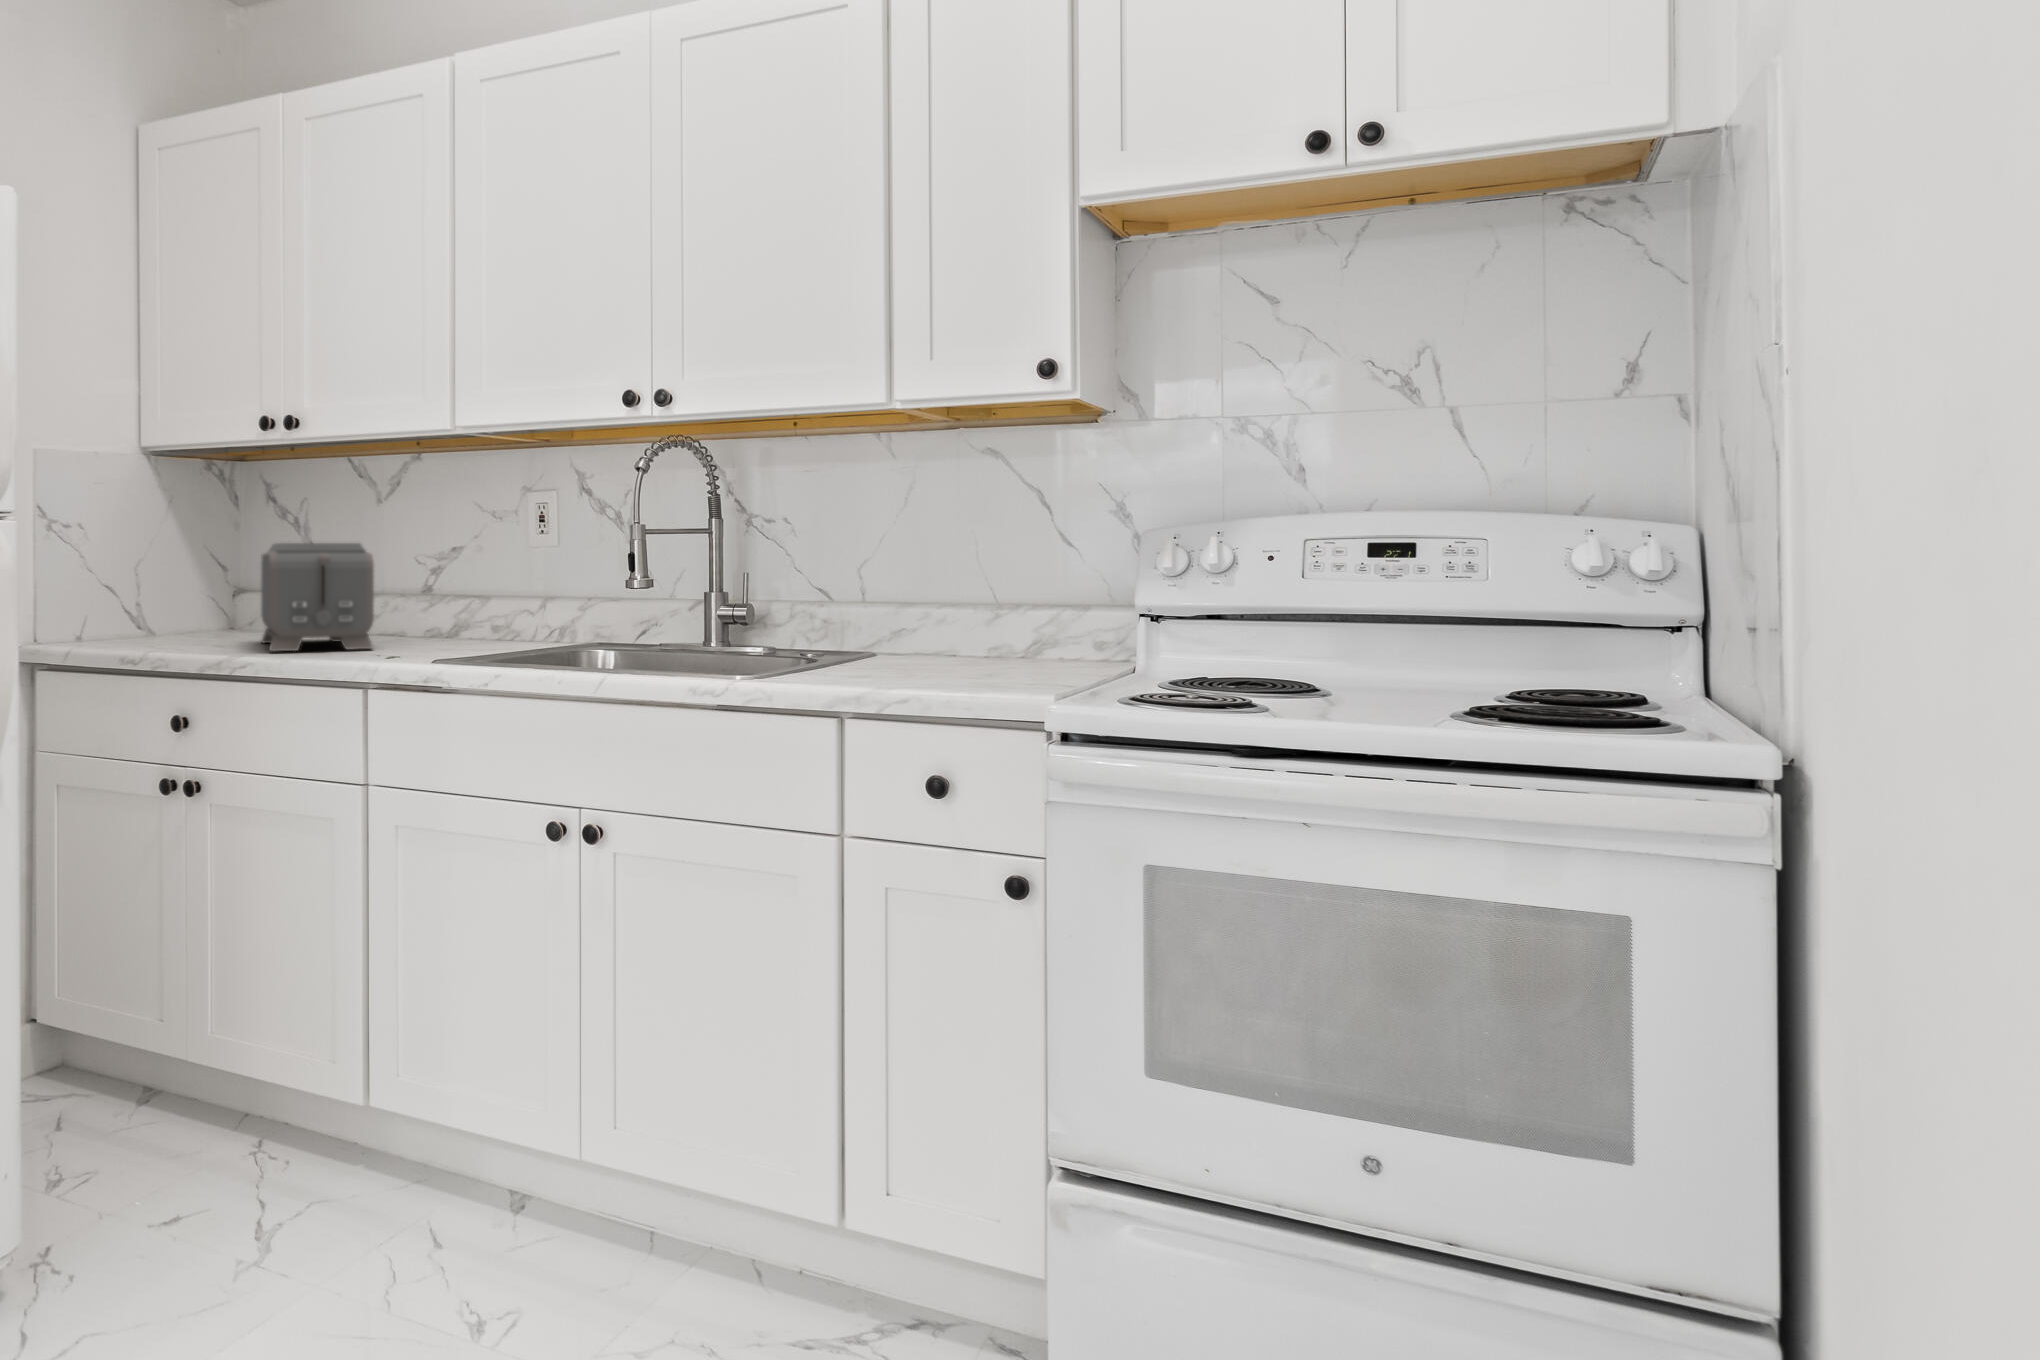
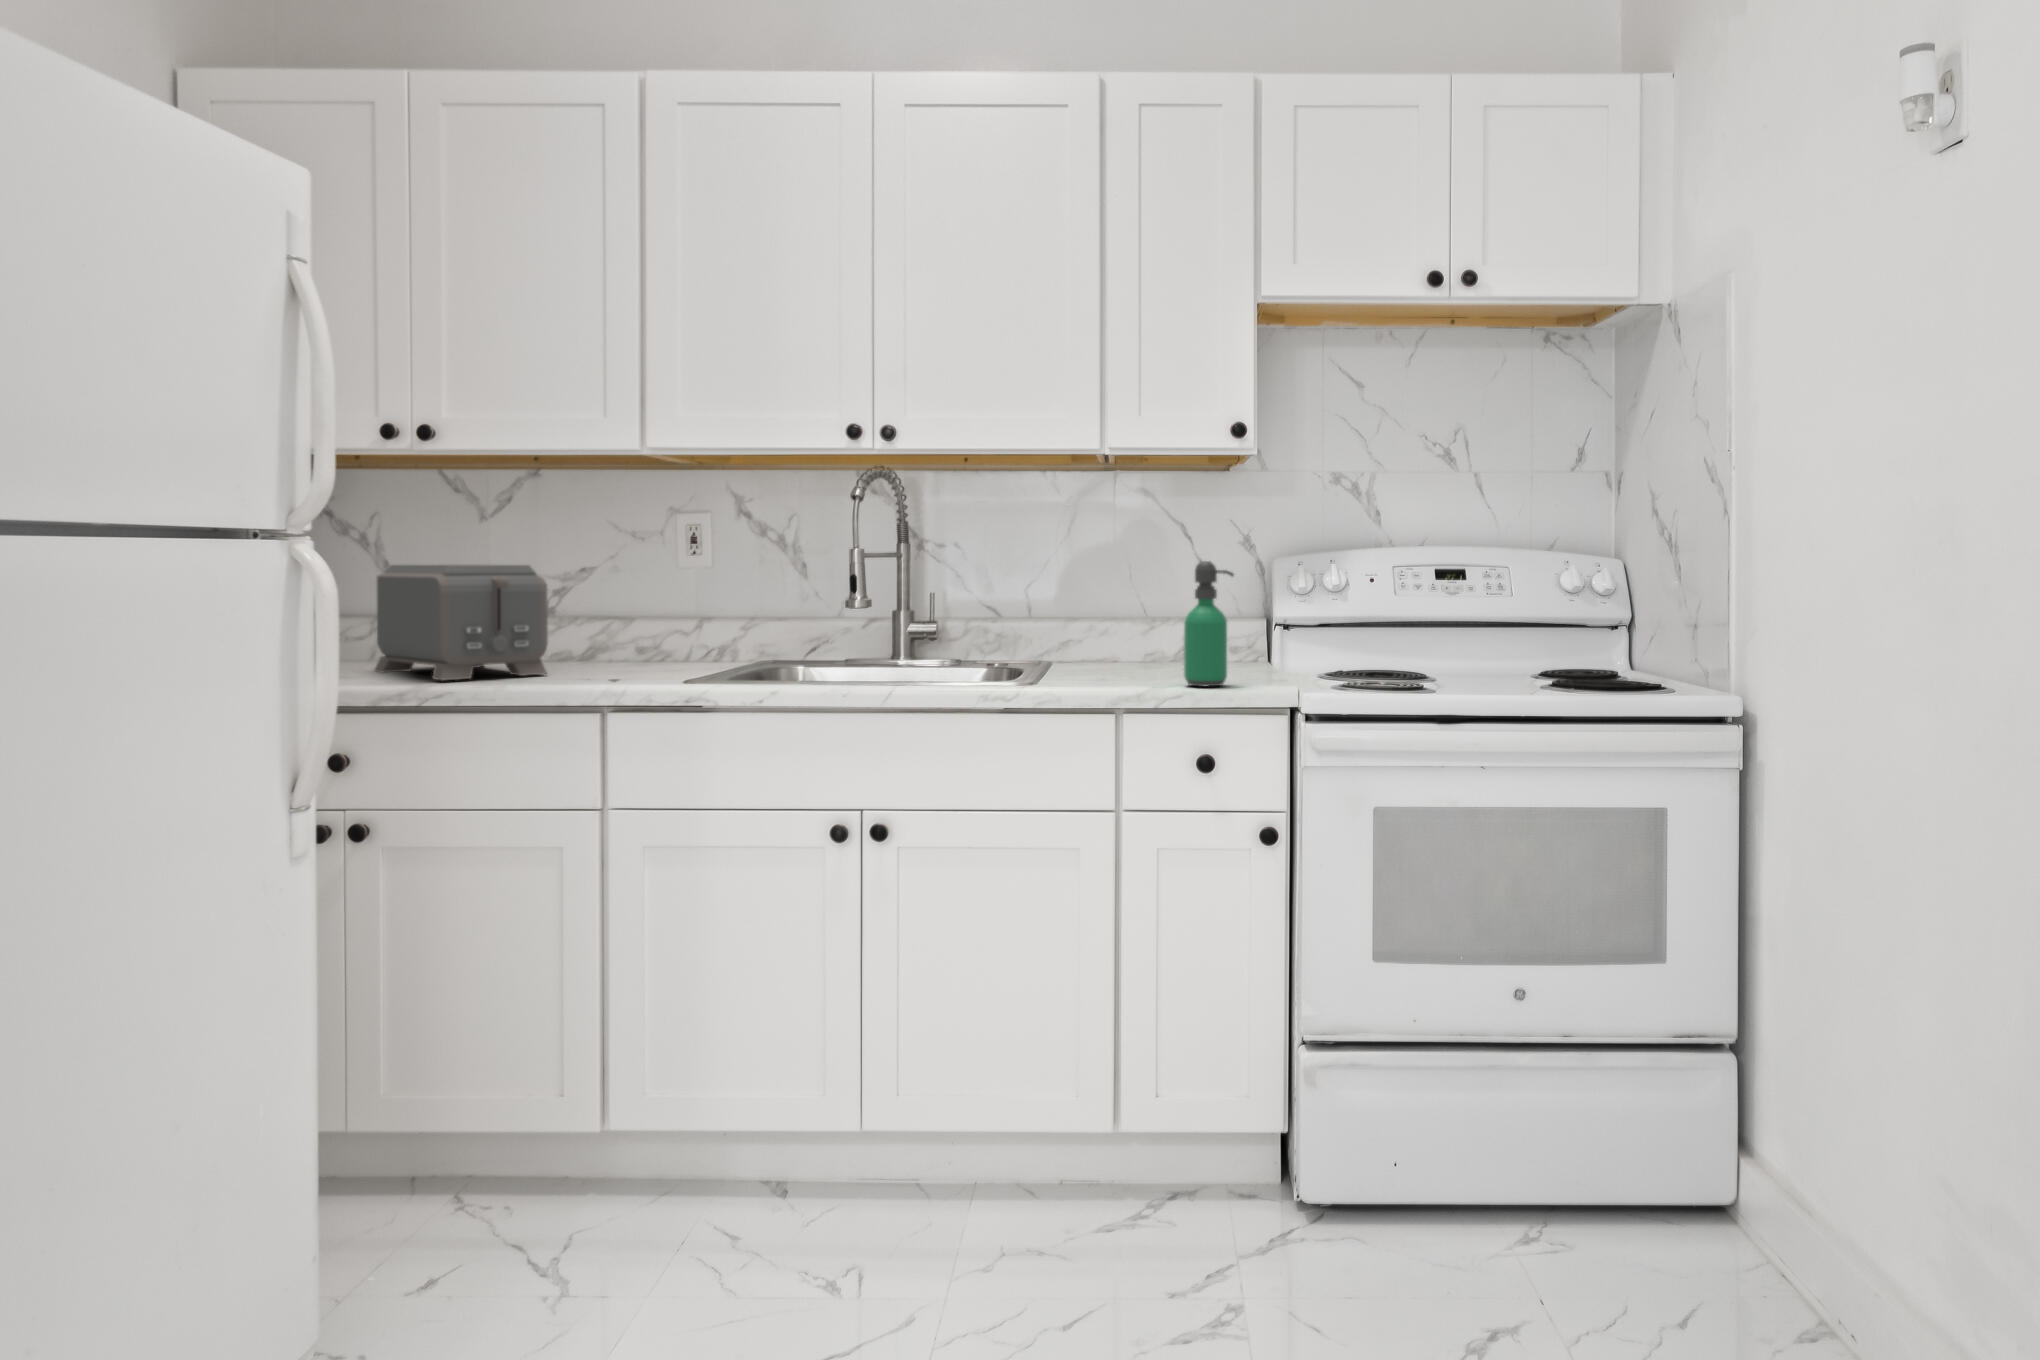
soap dispenser: none [943,531,998,687] -> present [1184,561,1234,687]

